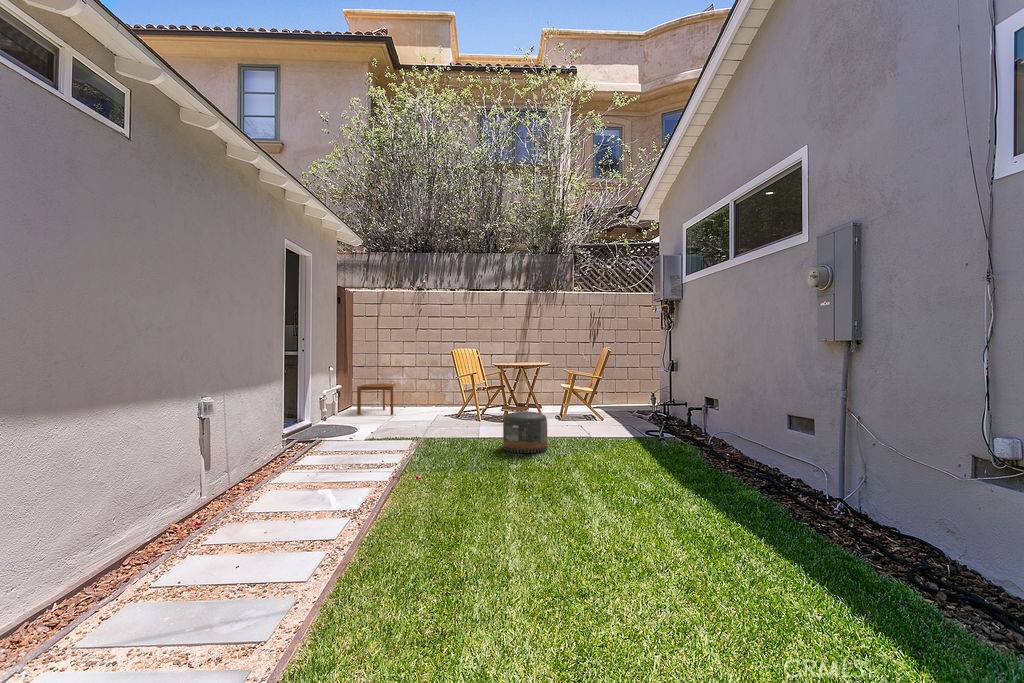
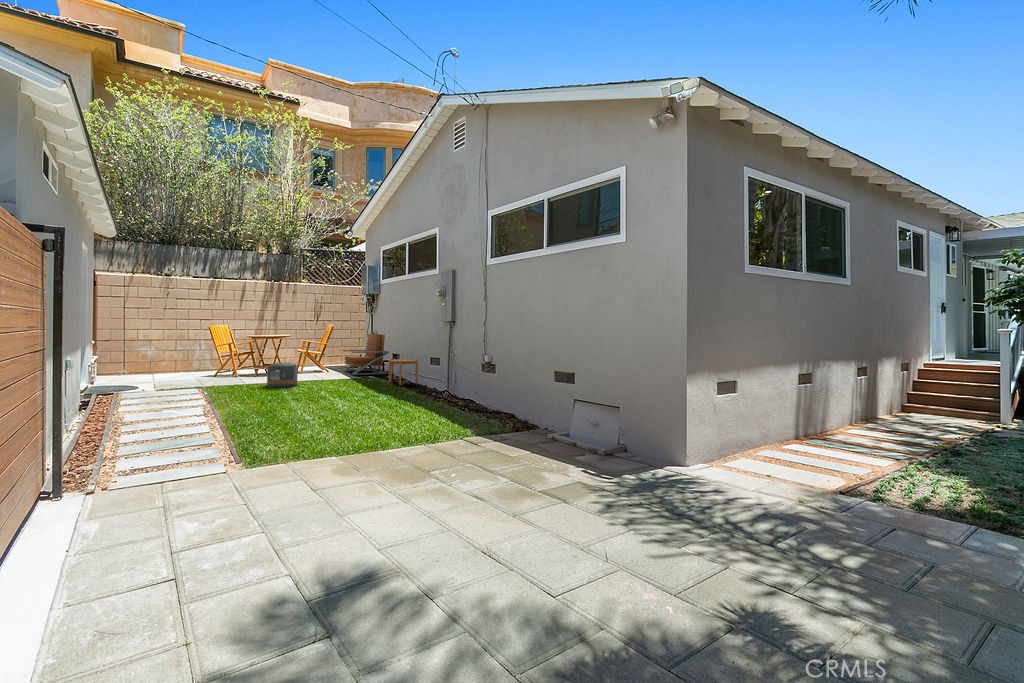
lounge chair: none [624,361,699,430] -> present [343,334,389,375]
side table: present [357,384,395,415] -> present [389,359,418,385]

